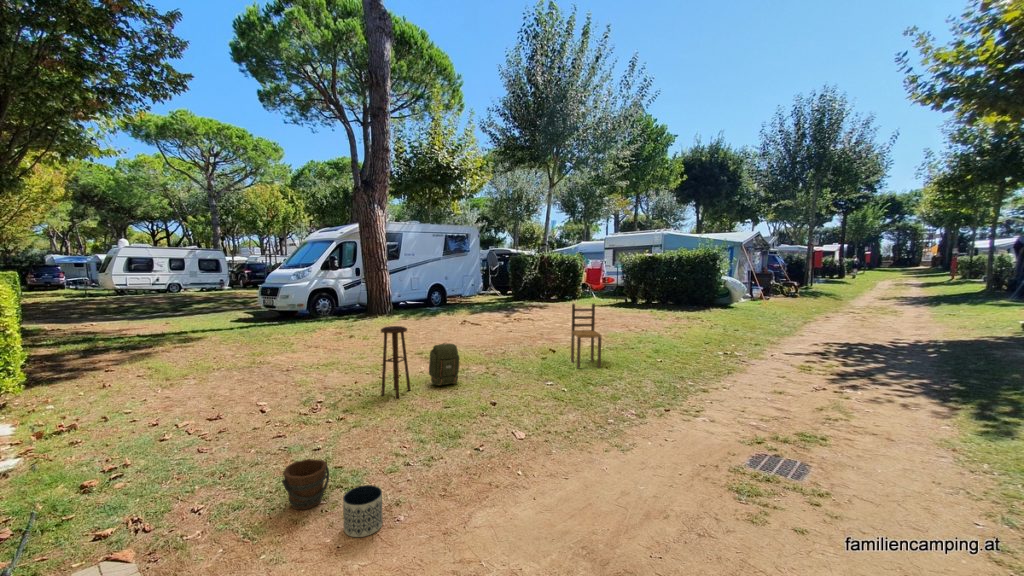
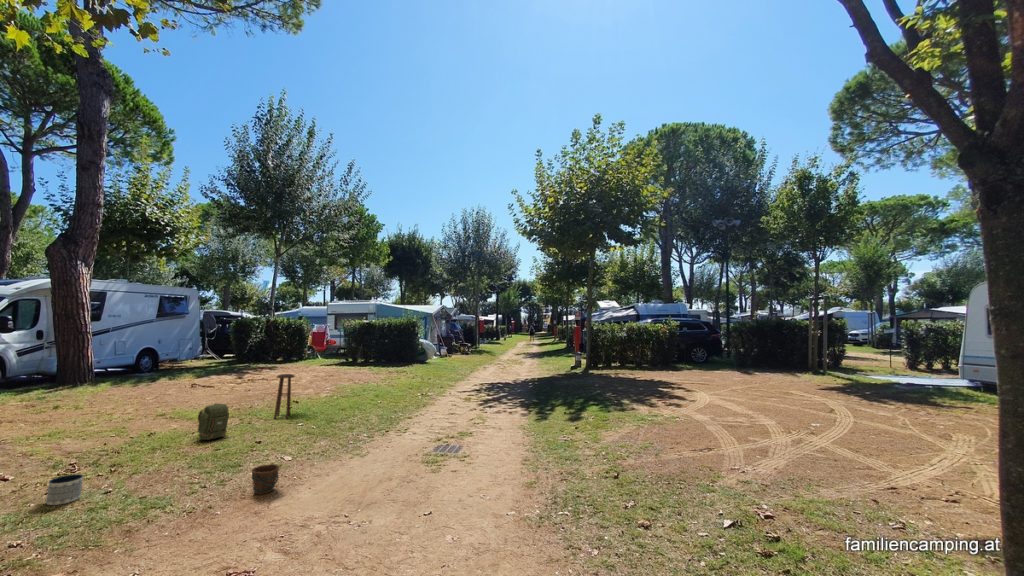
chair: present [571,304,602,368] -> none [318,365,345,414]
stool: present [381,326,410,398] -> present [274,374,295,419]
bucket: present [282,459,329,510] -> present [252,464,279,494]
planter: present [343,485,383,537] -> present [46,474,83,505]

